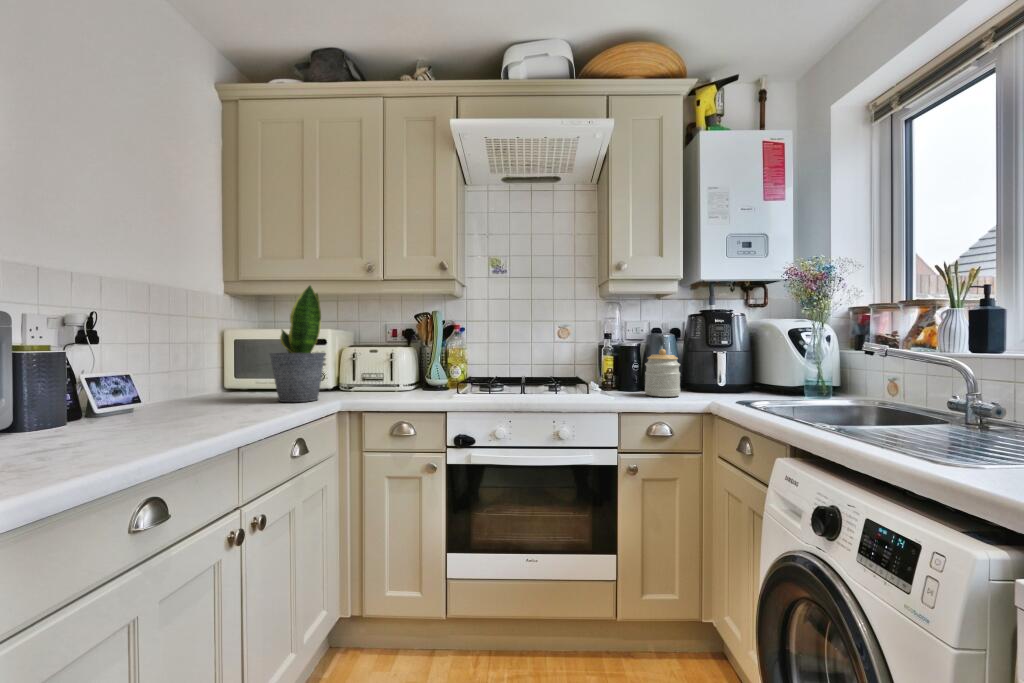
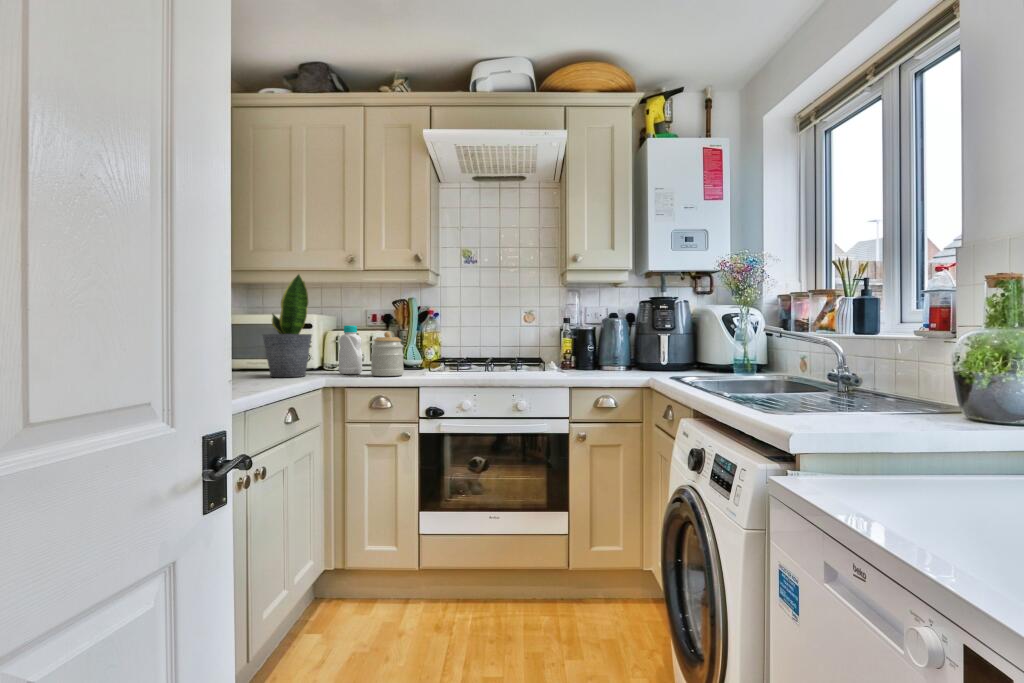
bottle: none [355,342,382,397] -> present [338,326,362,374]
jar: present [645,349,680,397] -> present [371,332,404,376]

